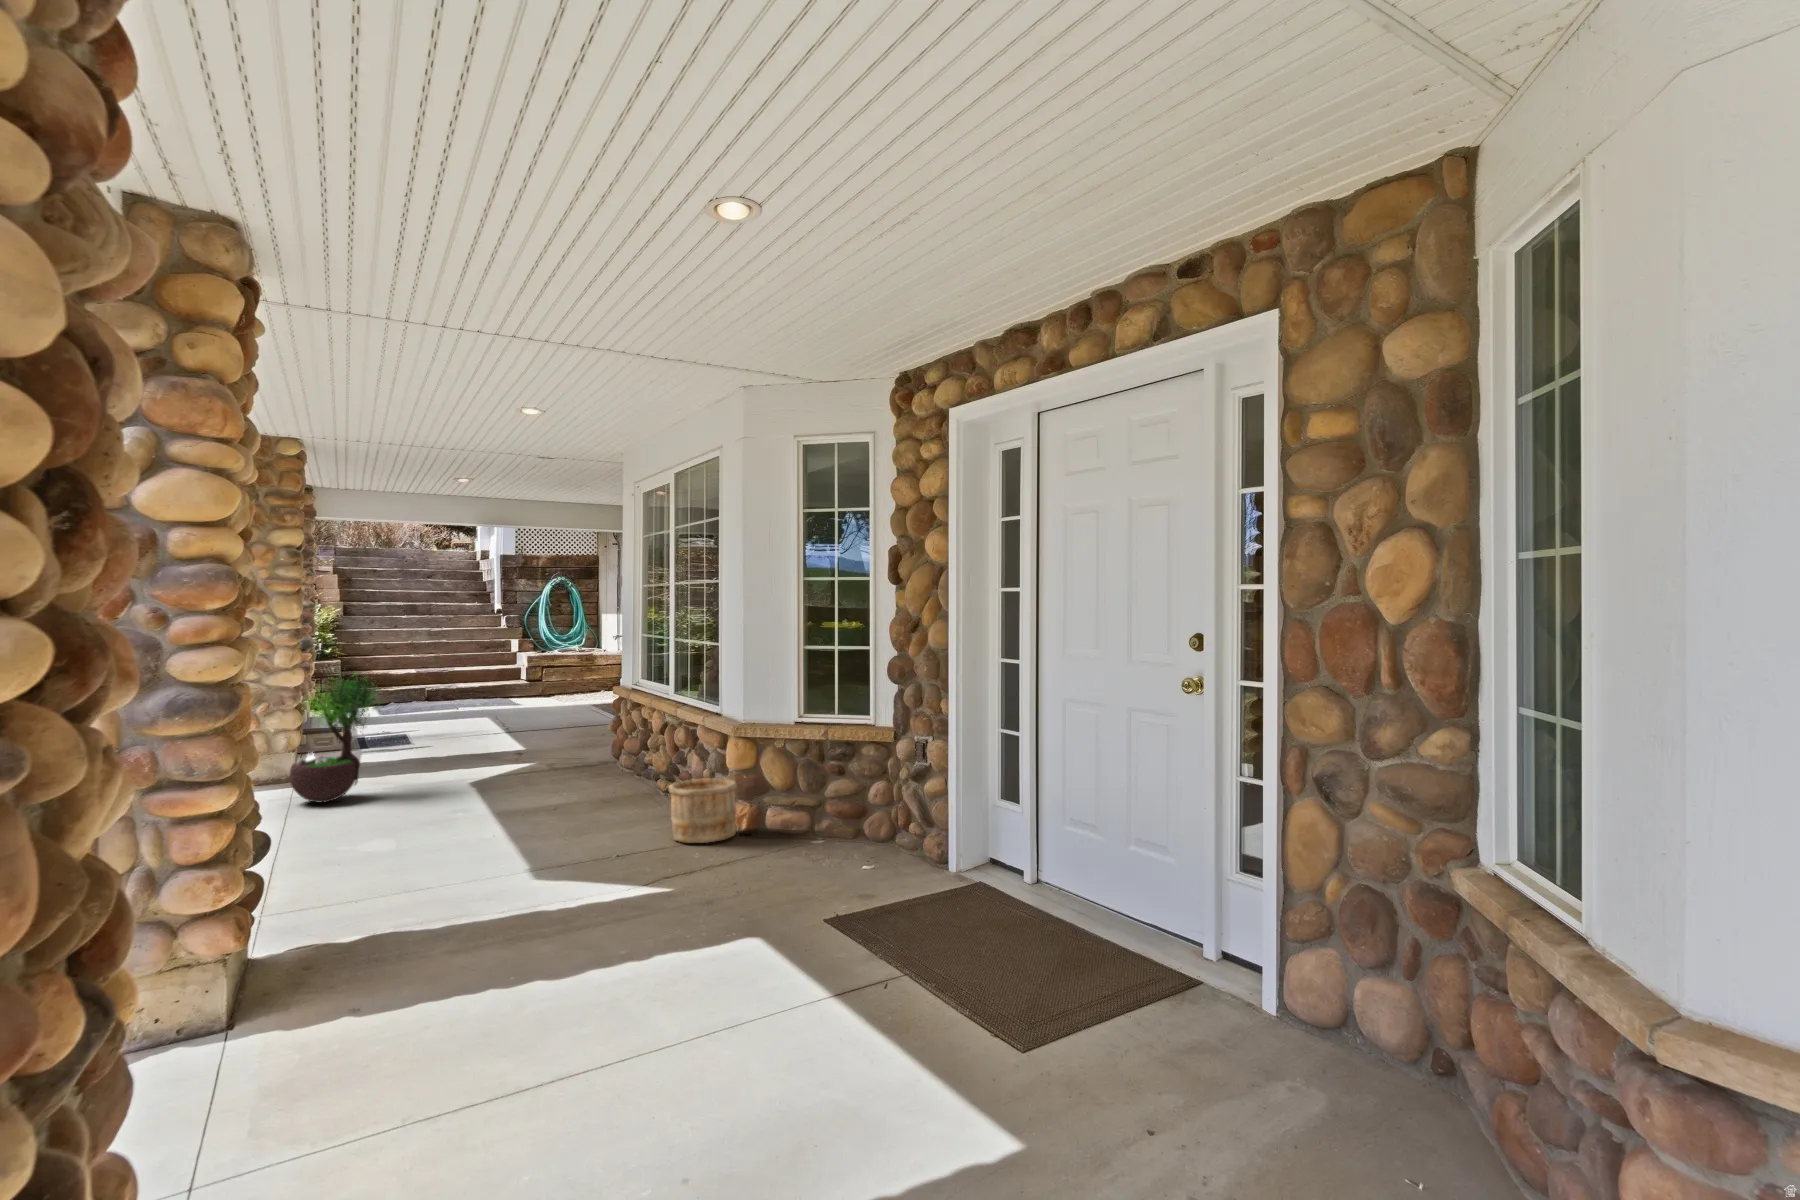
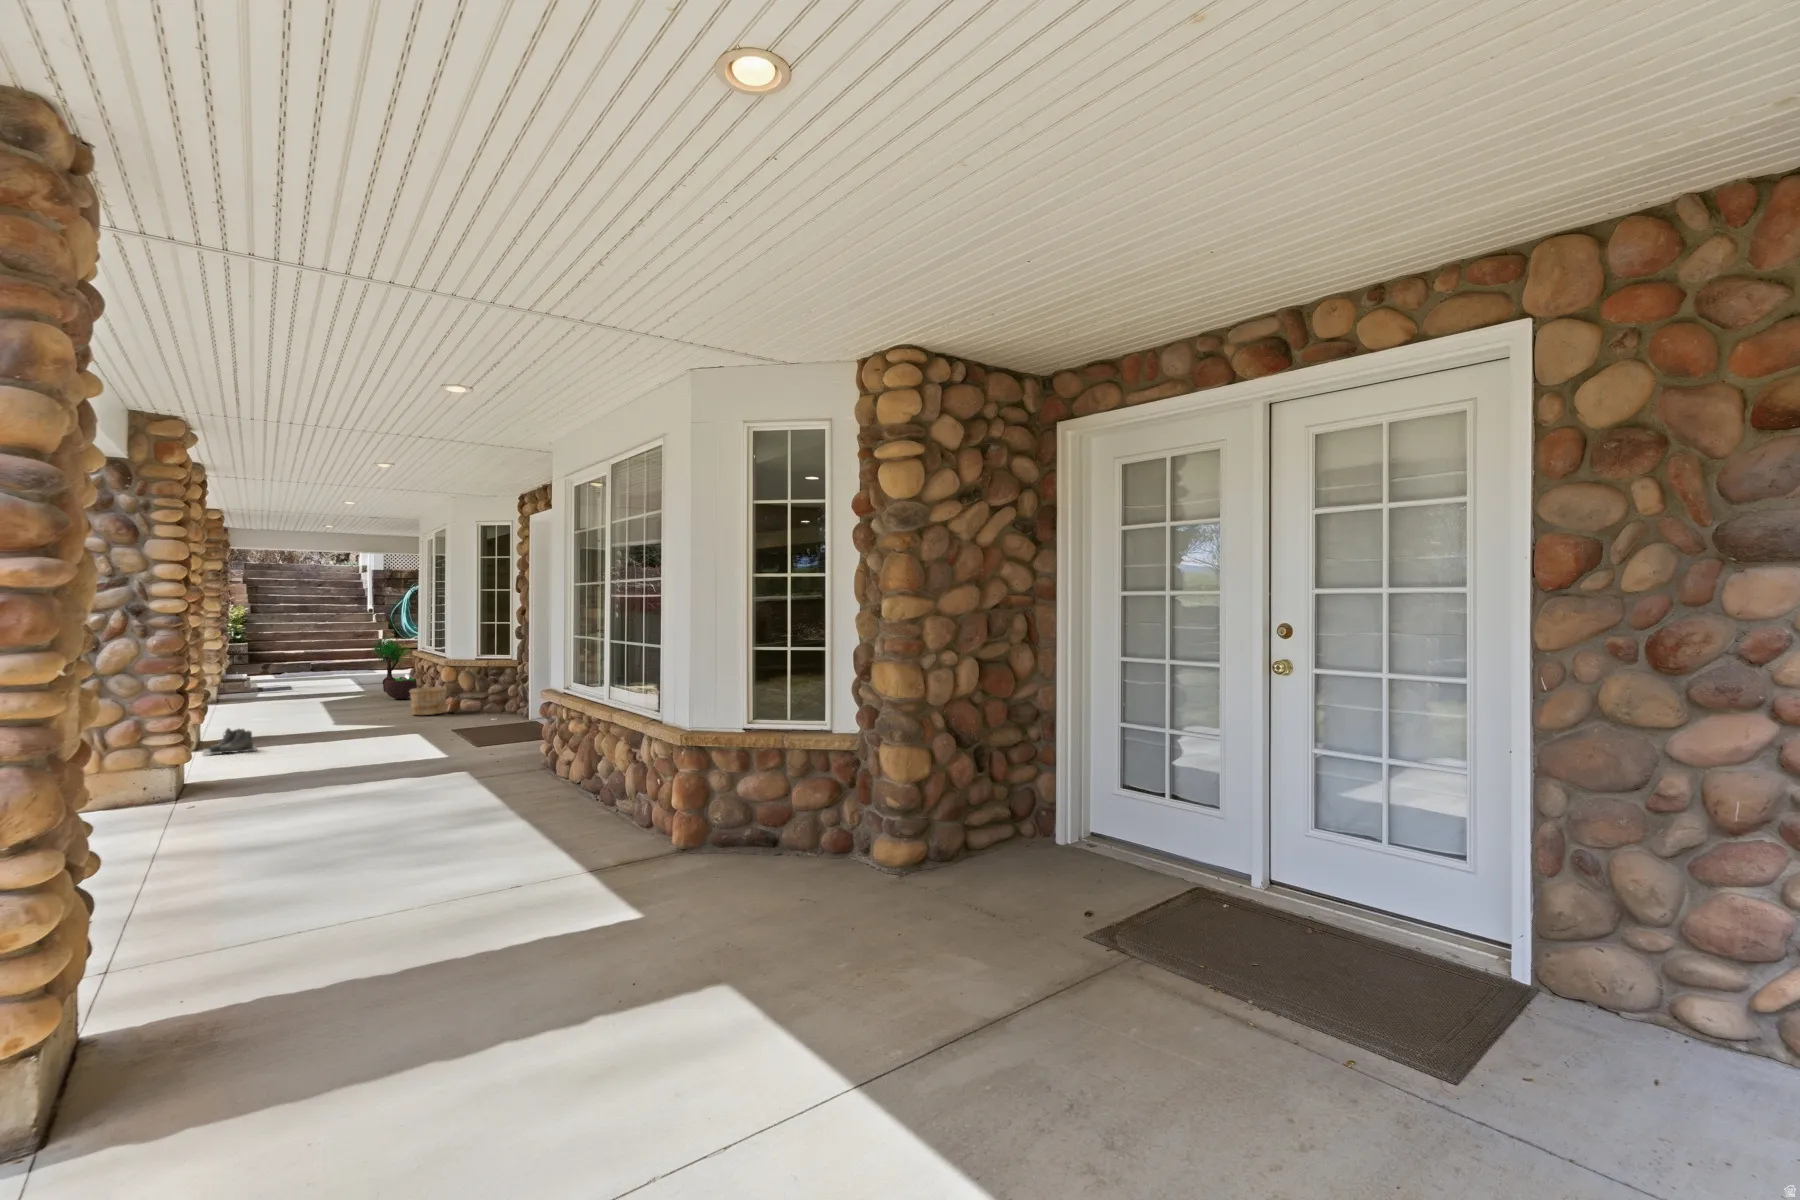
potted tree: present [290,675,381,803] -> present [372,637,417,699]
boots: none [239,958,387,1059] -> present [203,728,256,755]

